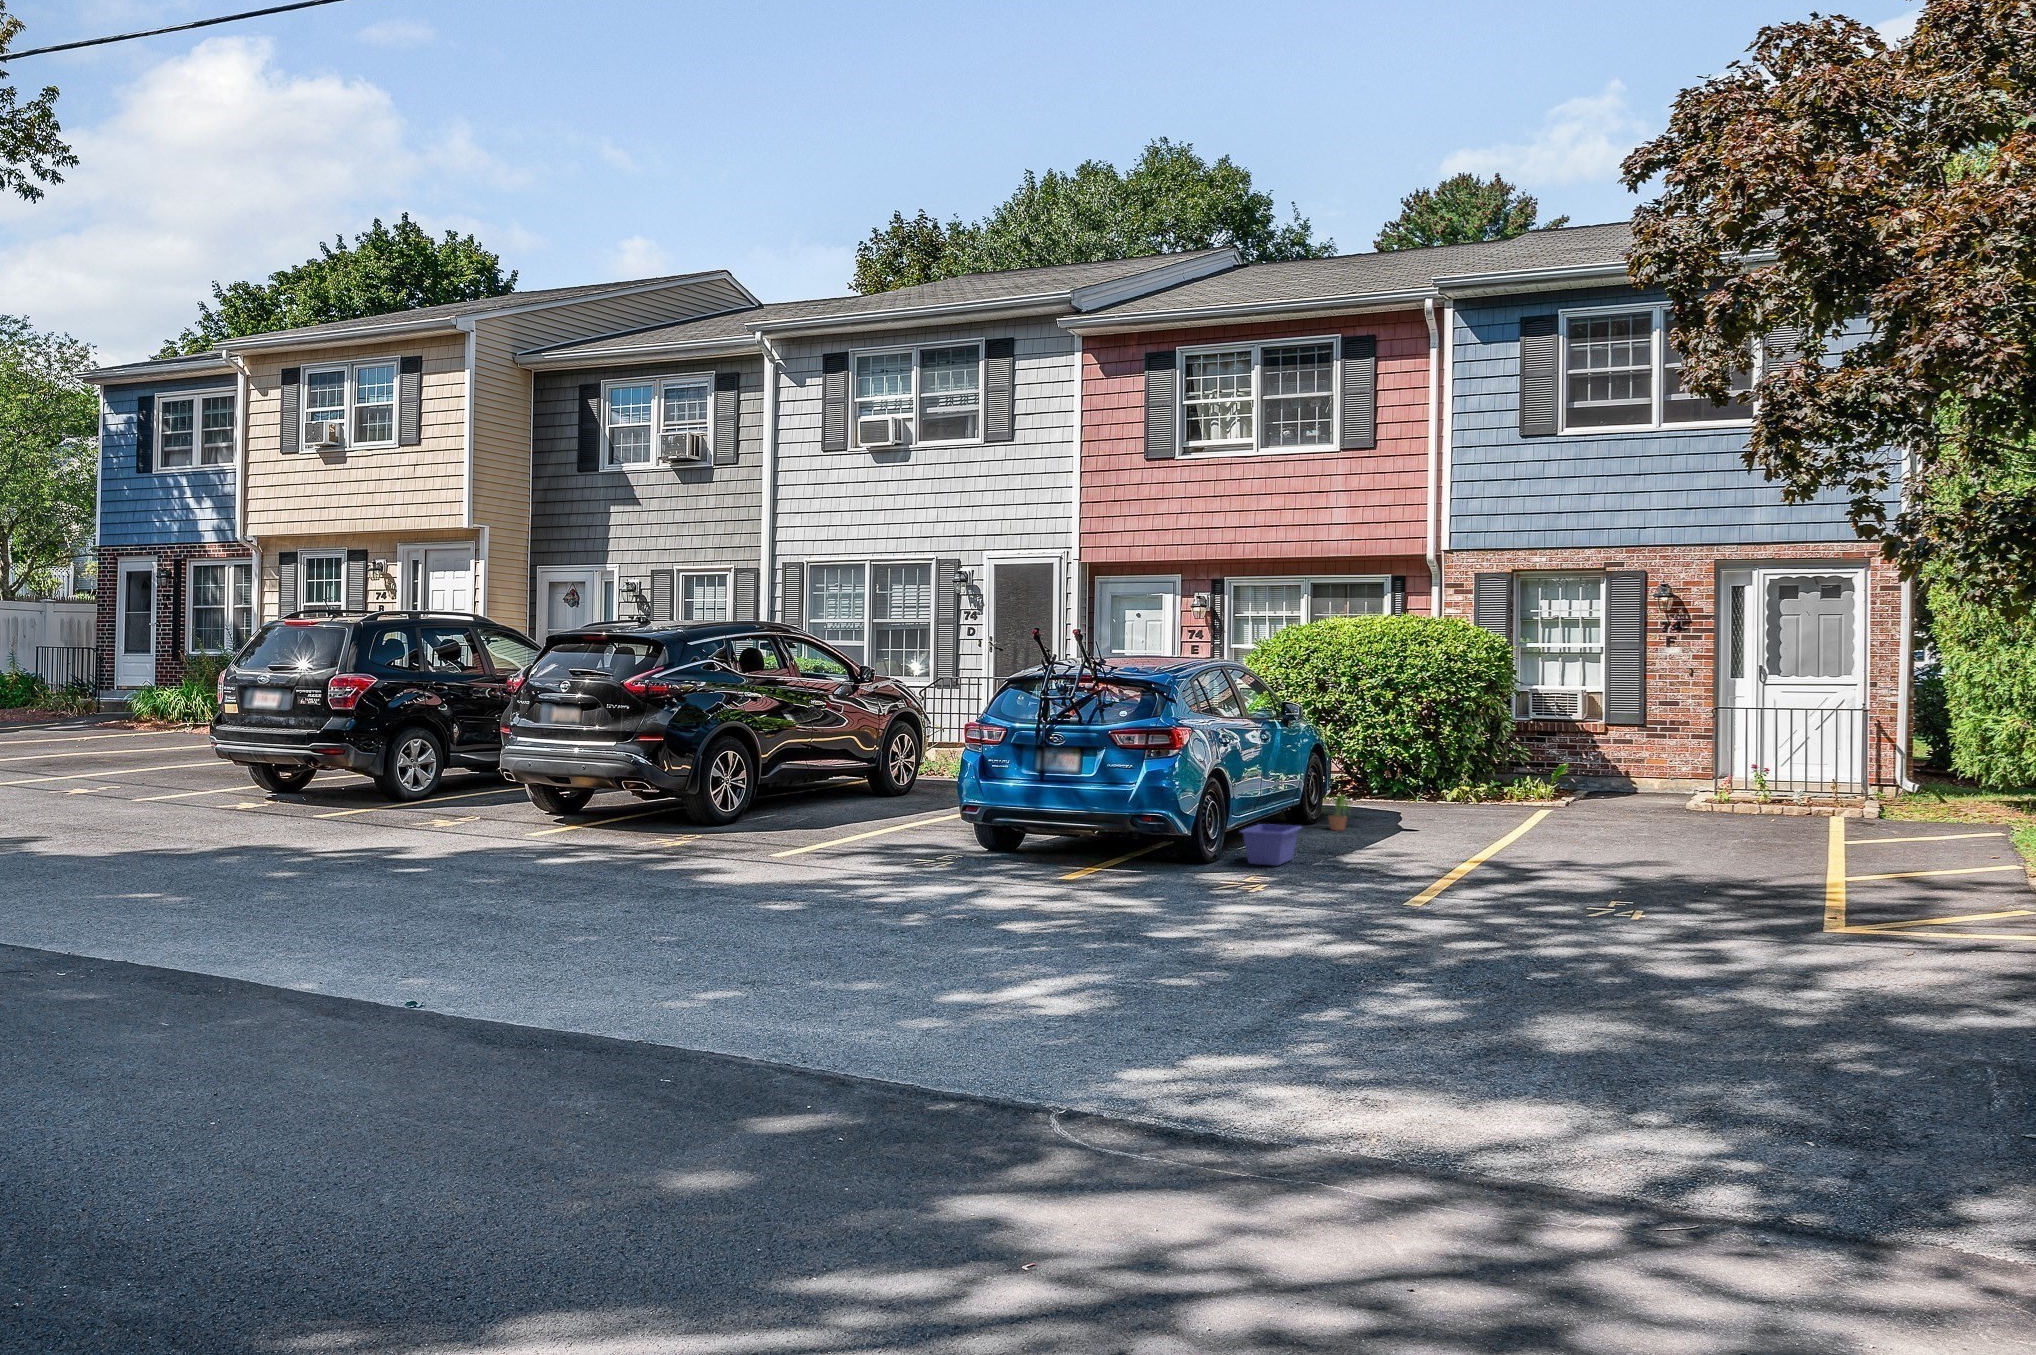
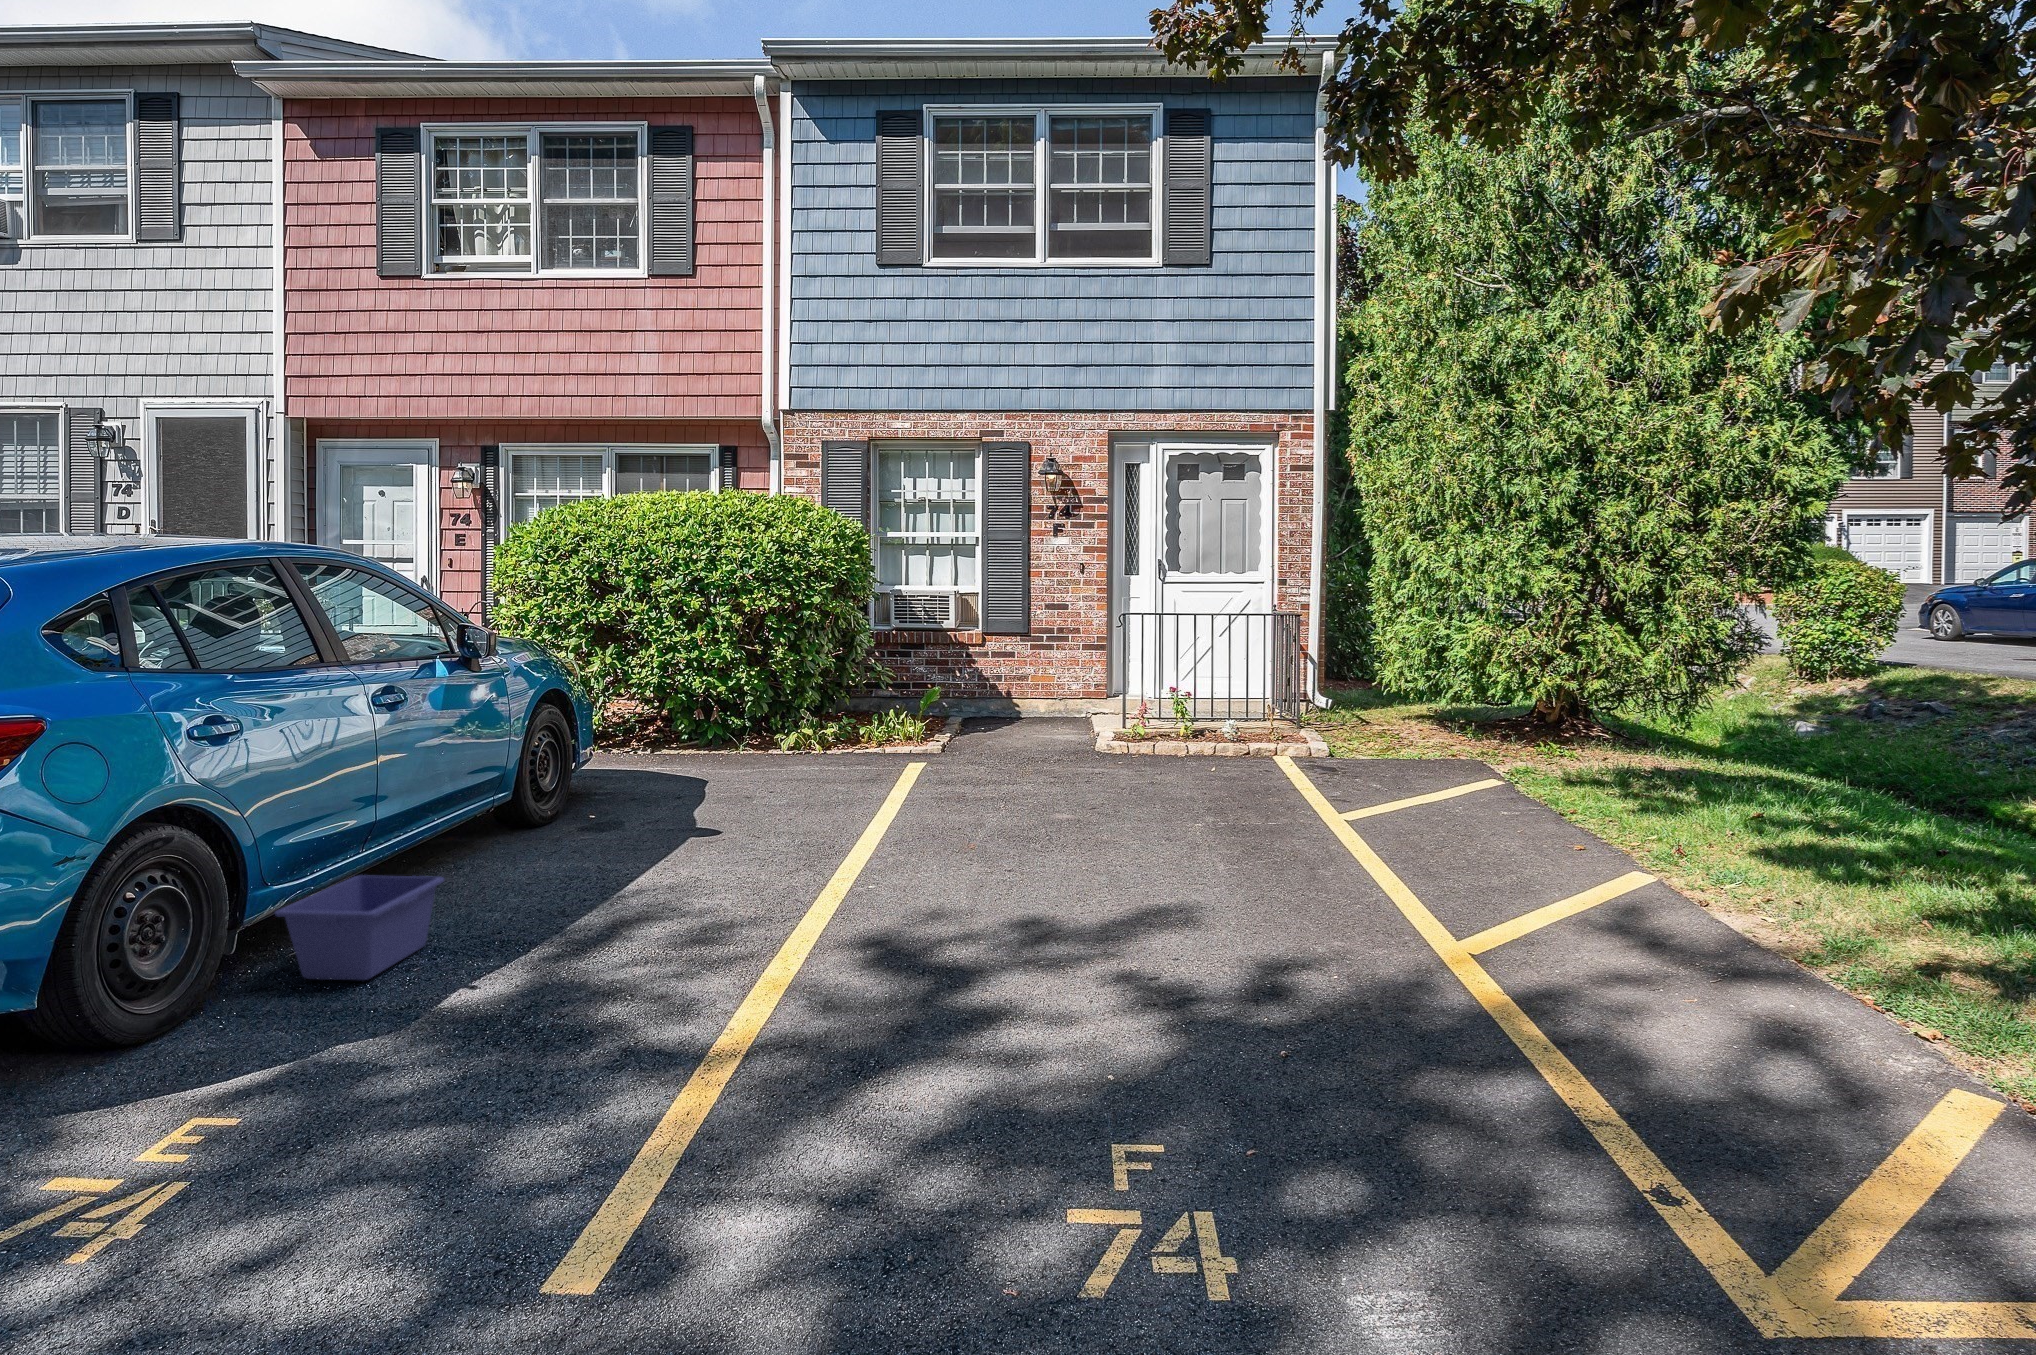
potted plant: present [1322,795,1351,831] -> none [542,770,614,833]

